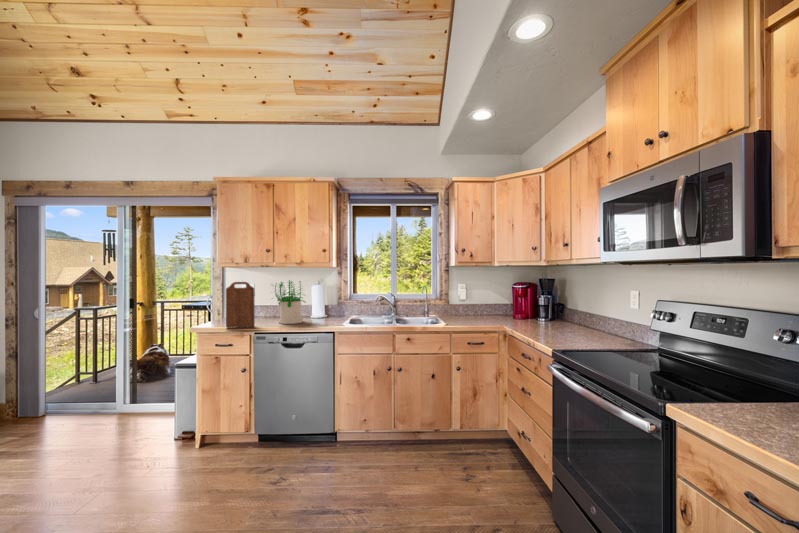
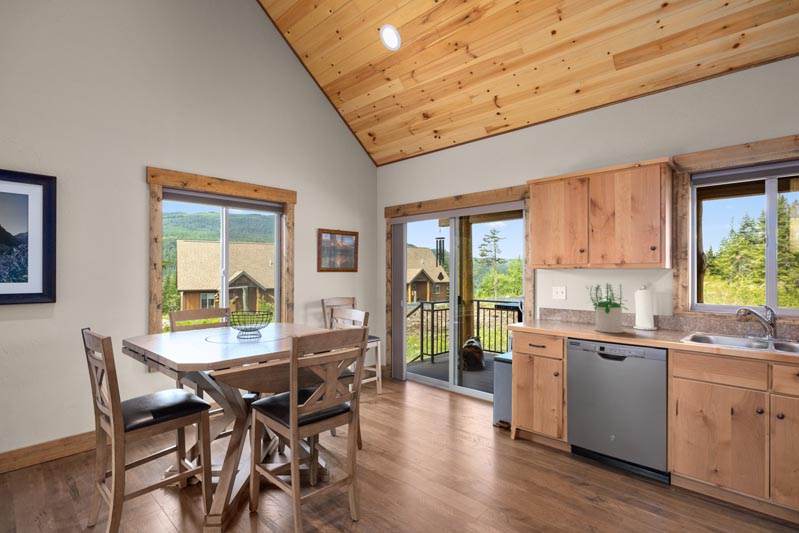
cutting board: present [226,282,255,328] -> none [539,283,568,331]

